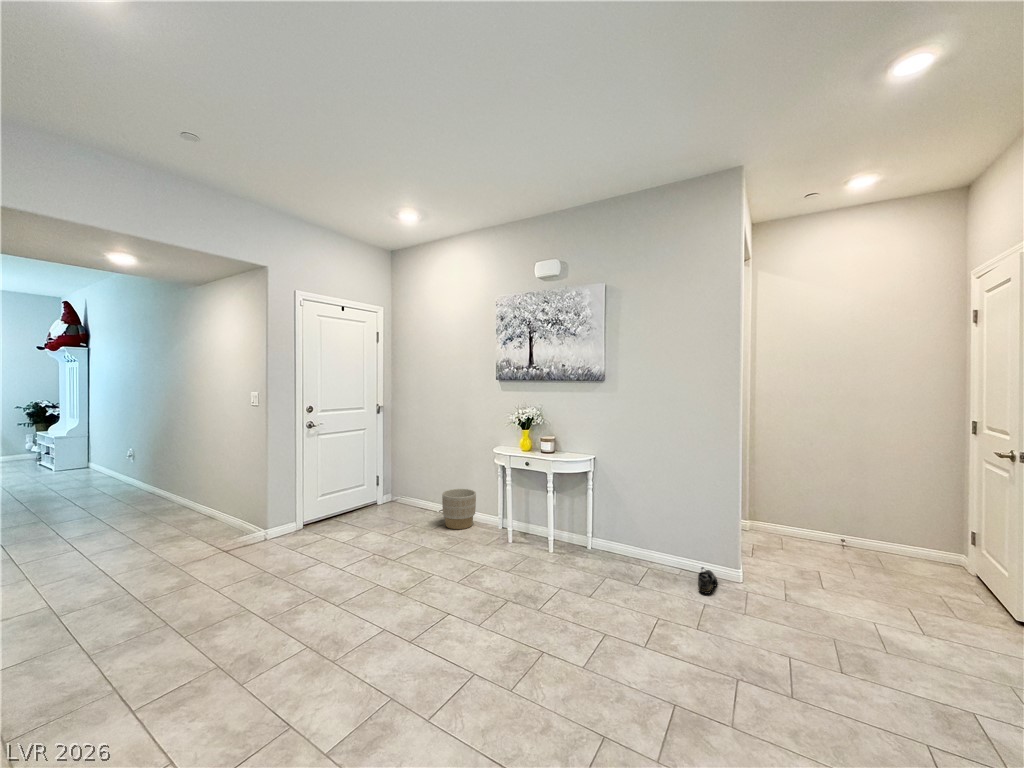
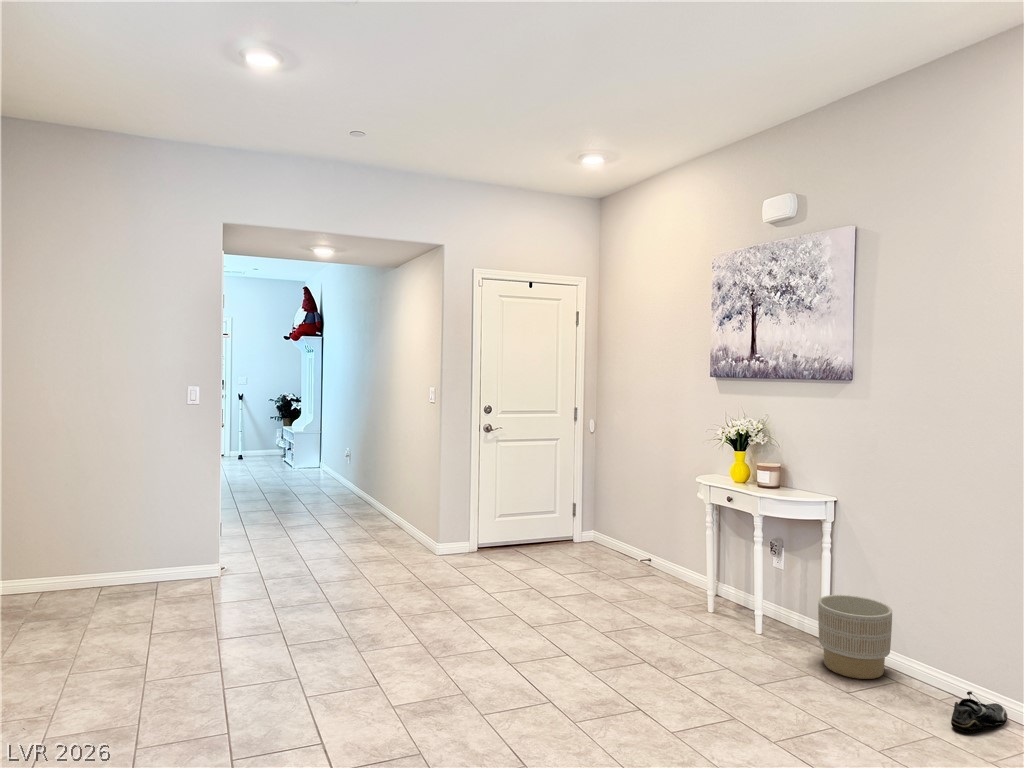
planter: present [442,489,476,529] -> present [818,595,892,679]

